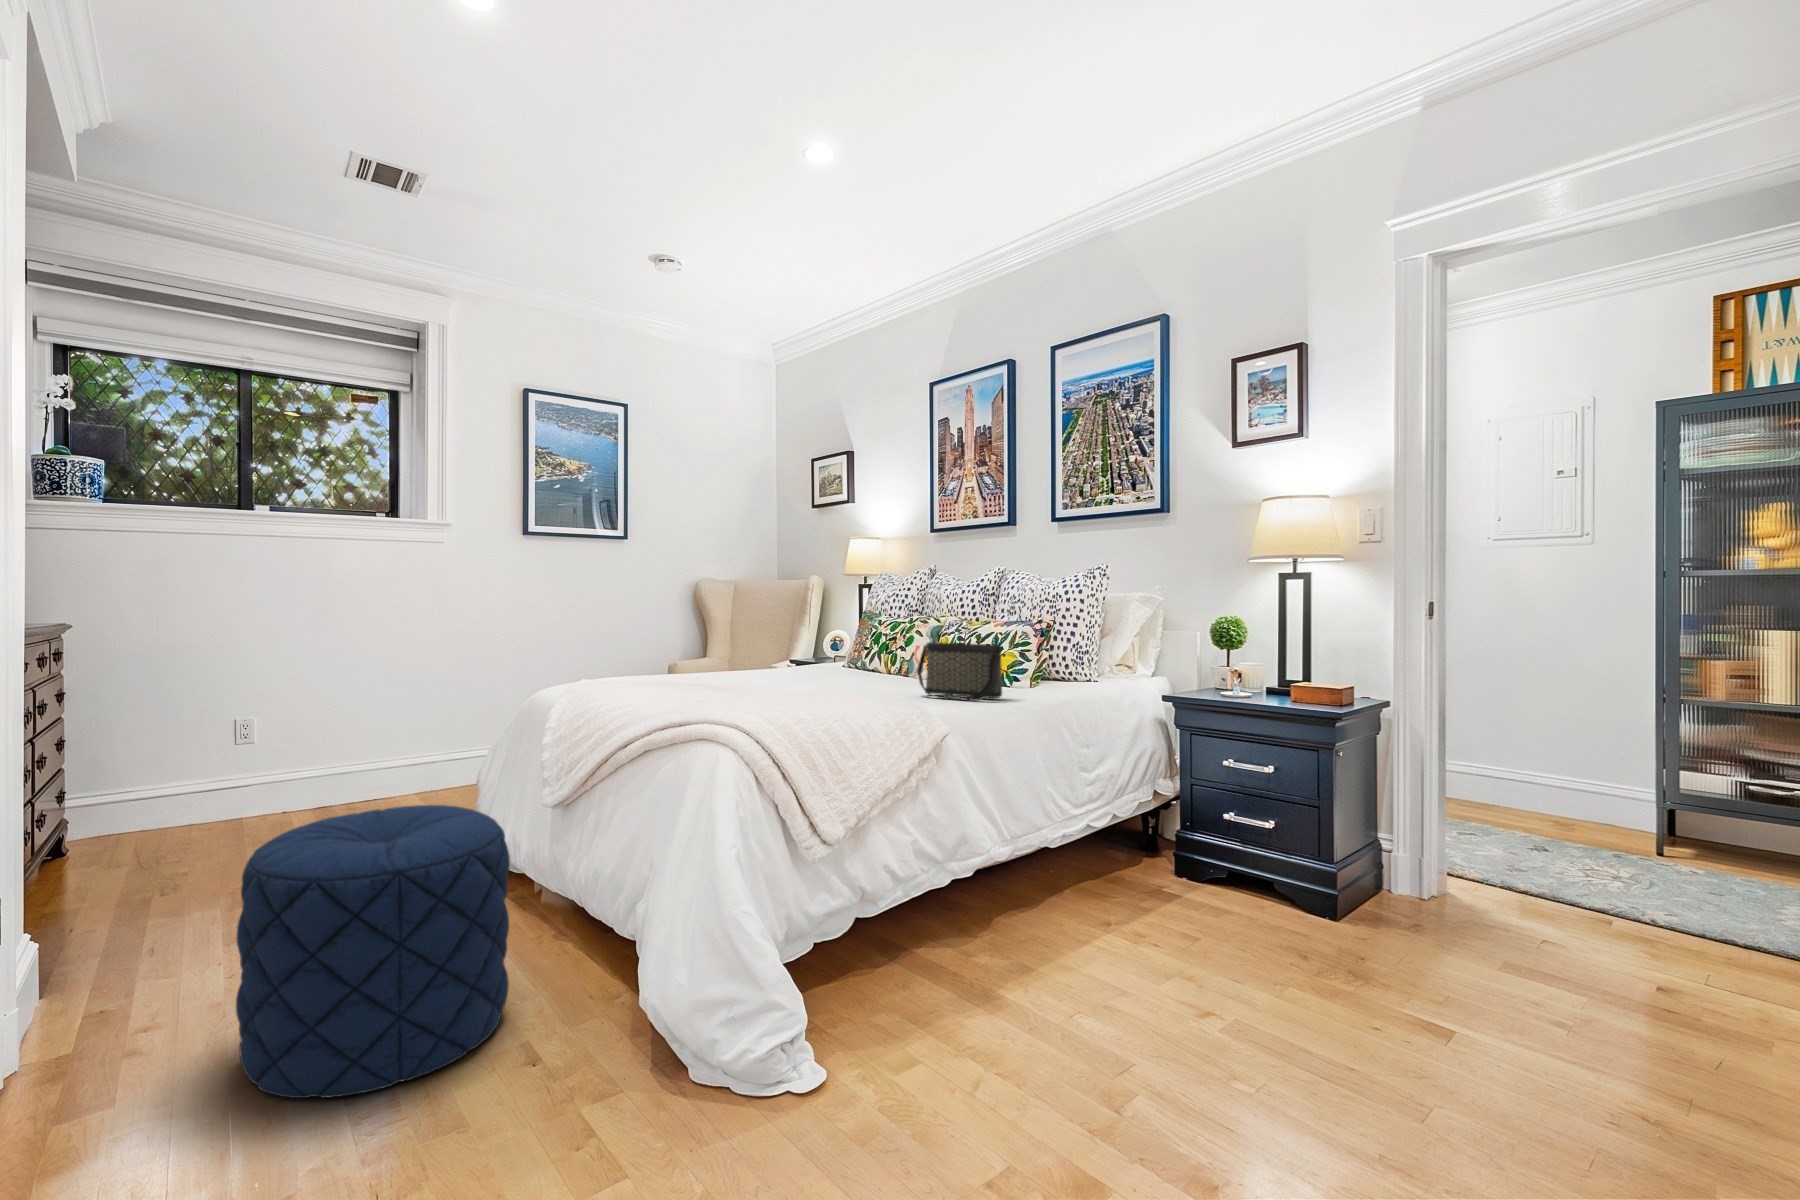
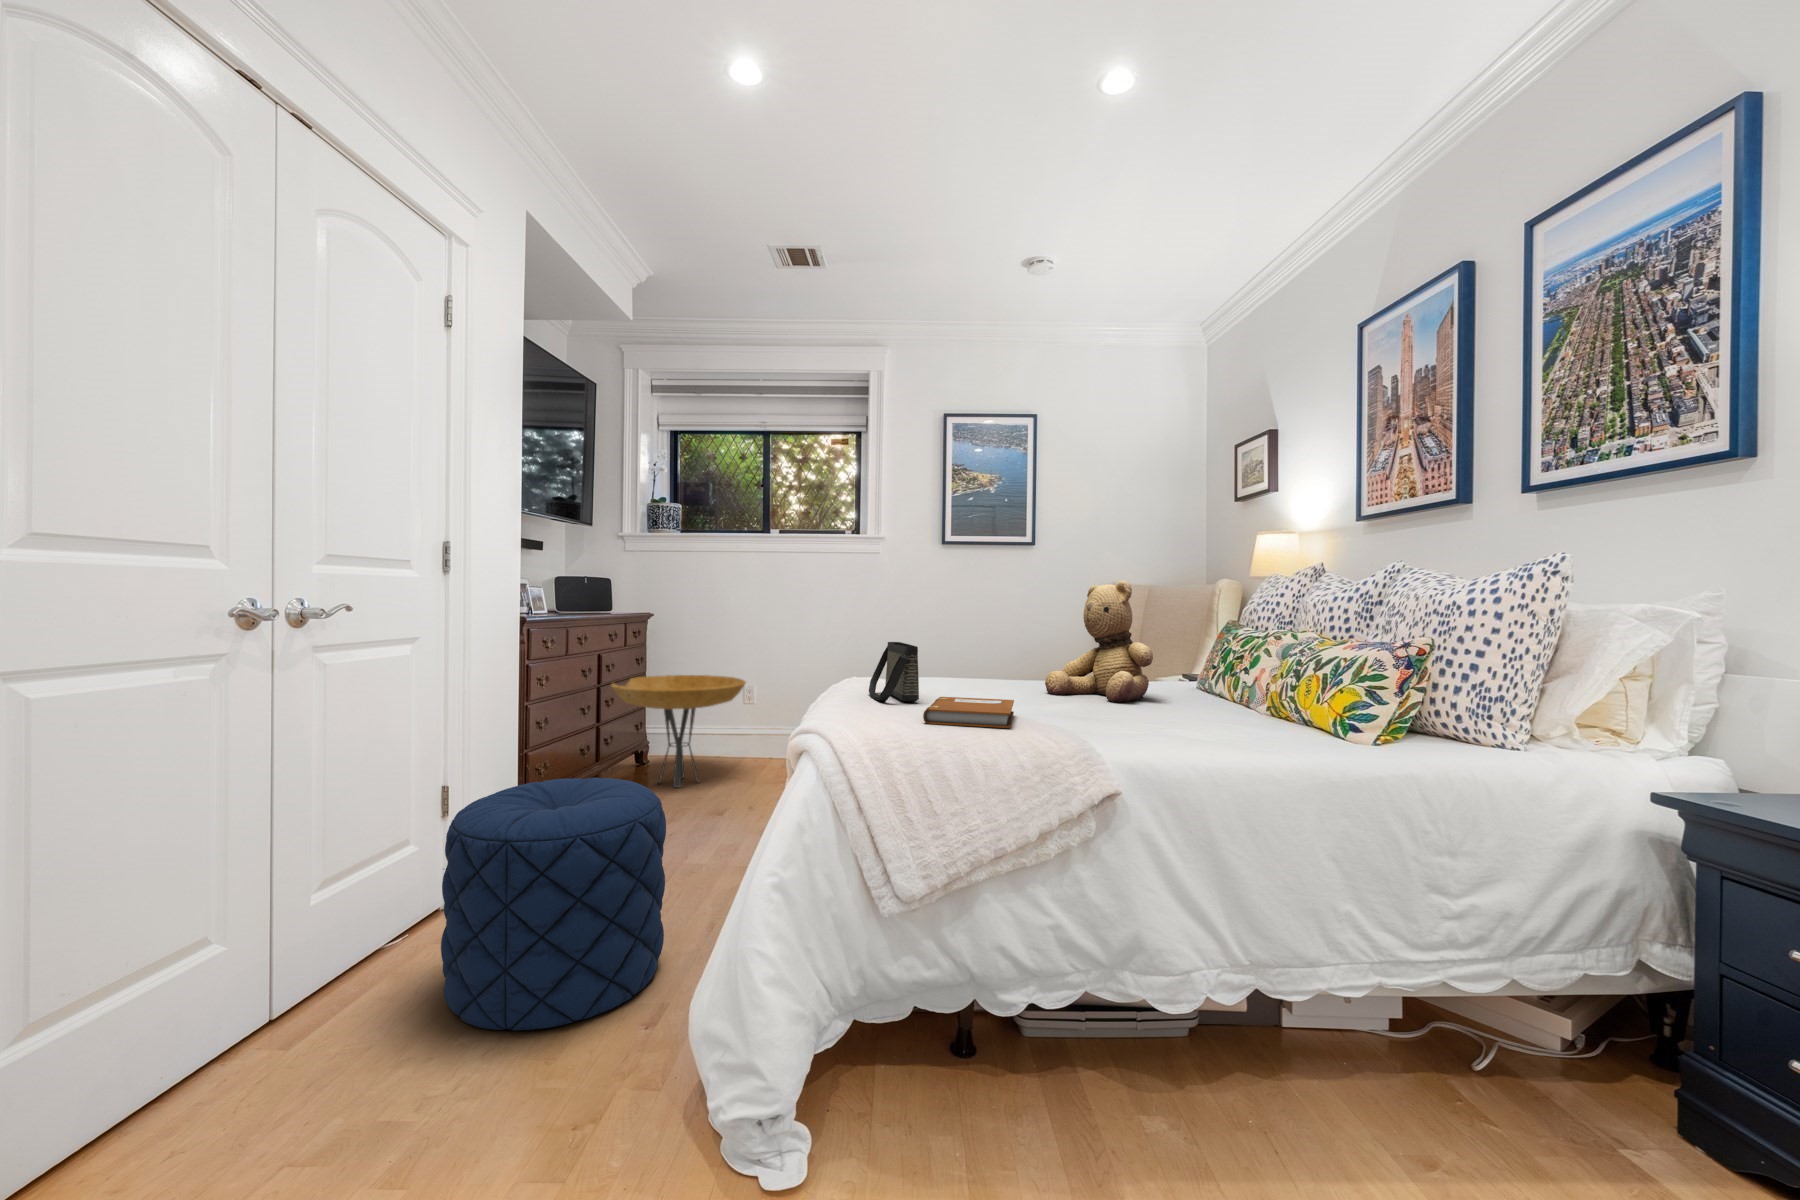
teddy bear: none [752,579,845,681] -> present [1045,580,1153,702]
handbag: present [917,642,1002,701] -> present [869,642,919,702]
notebook: none [732,681,828,703] -> present [923,697,1014,728]
side table: none [74,705,305,862] -> present [612,675,746,788]

